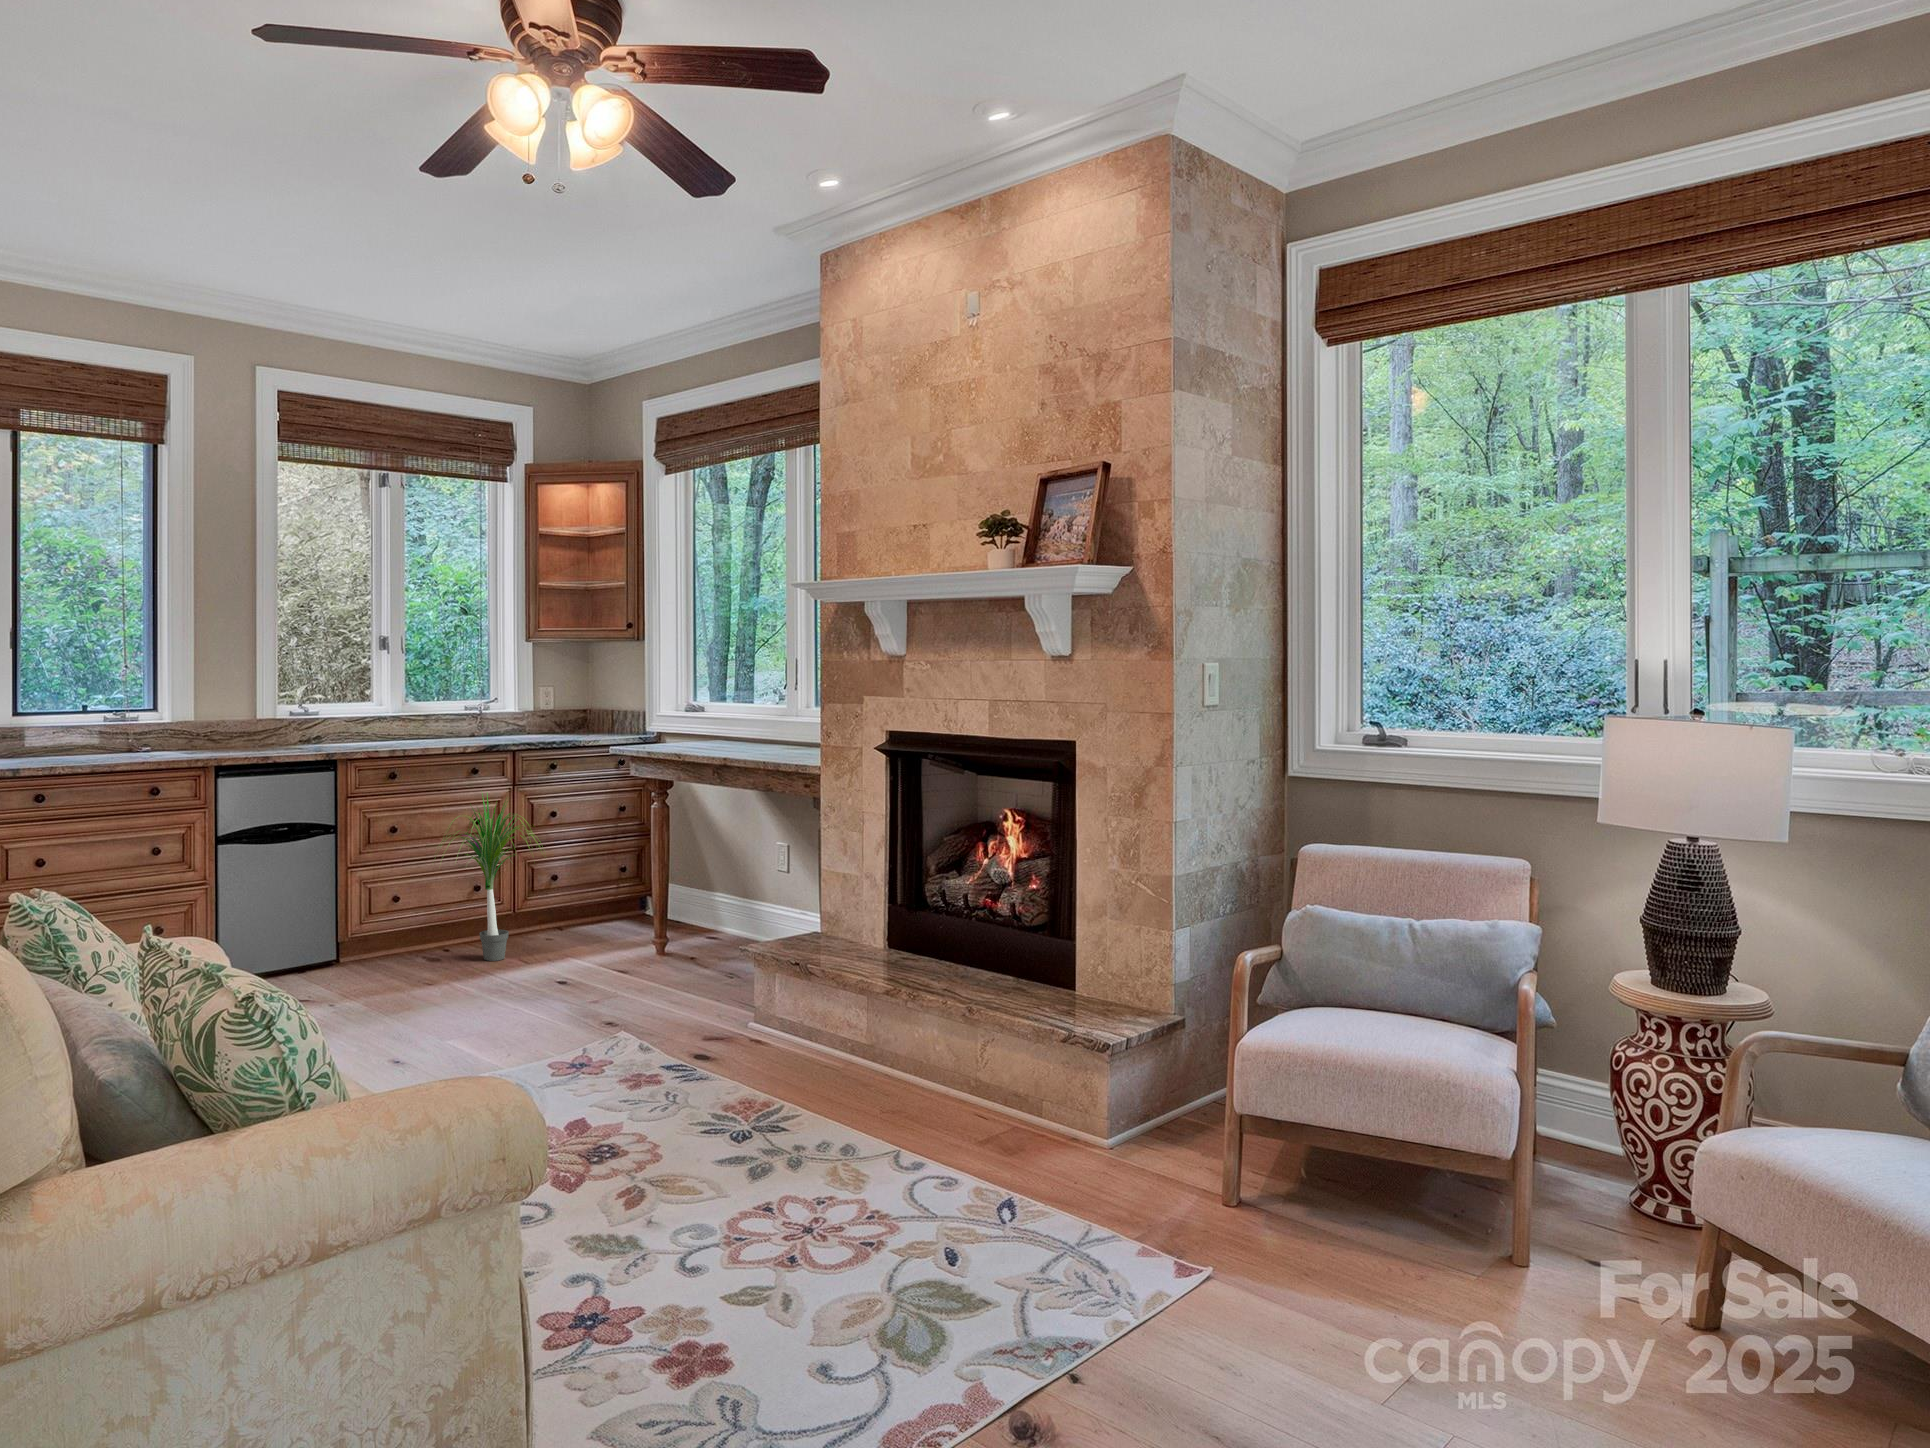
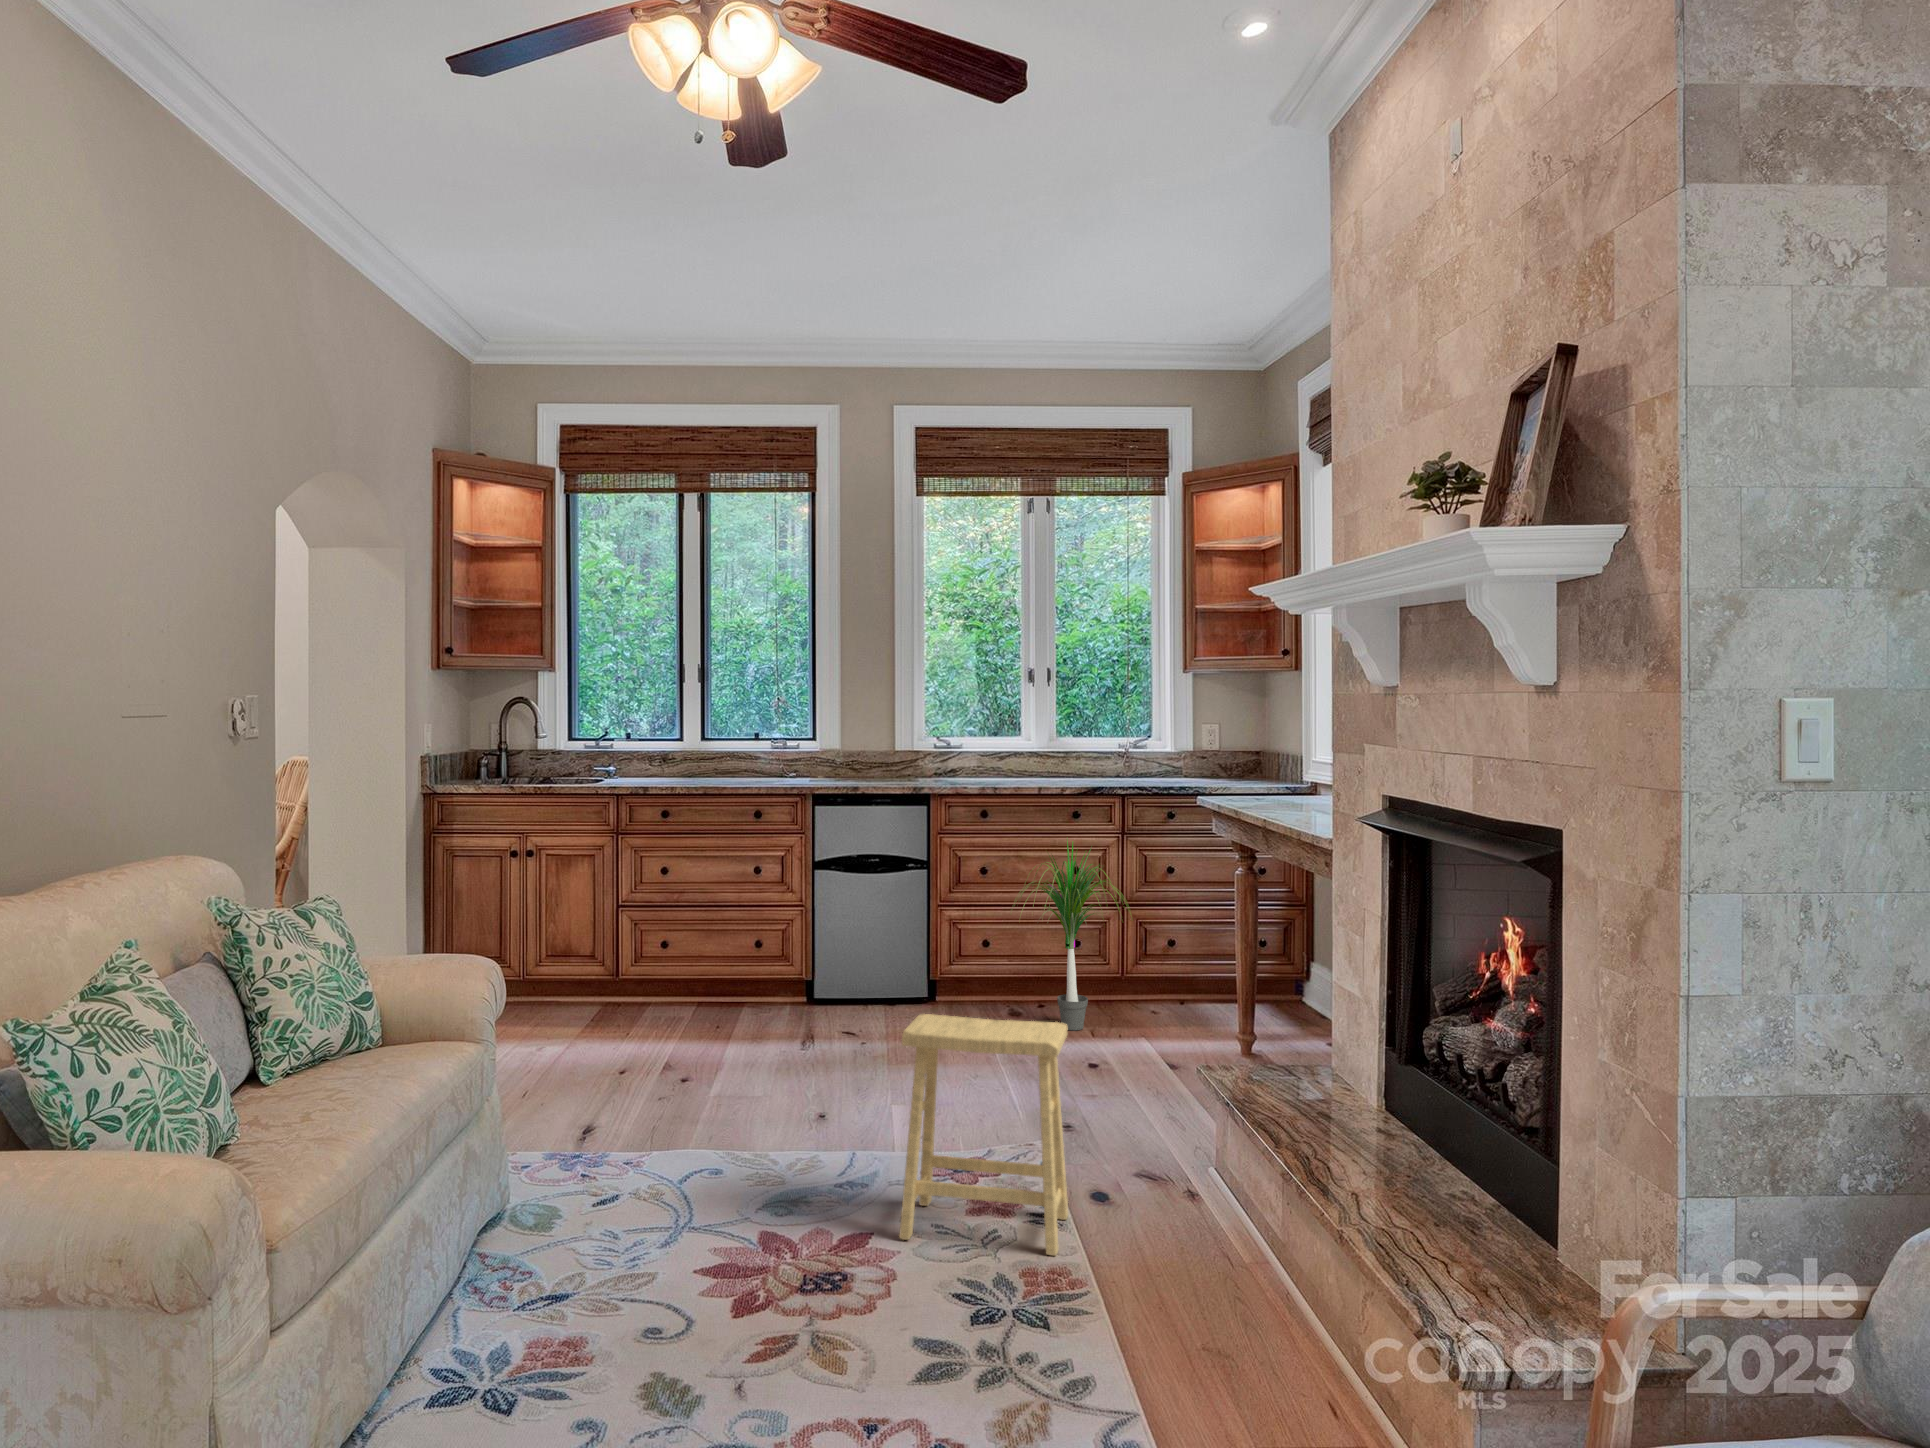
footstool: none [567,920,712,1112] -> present [899,1014,1069,1256]

